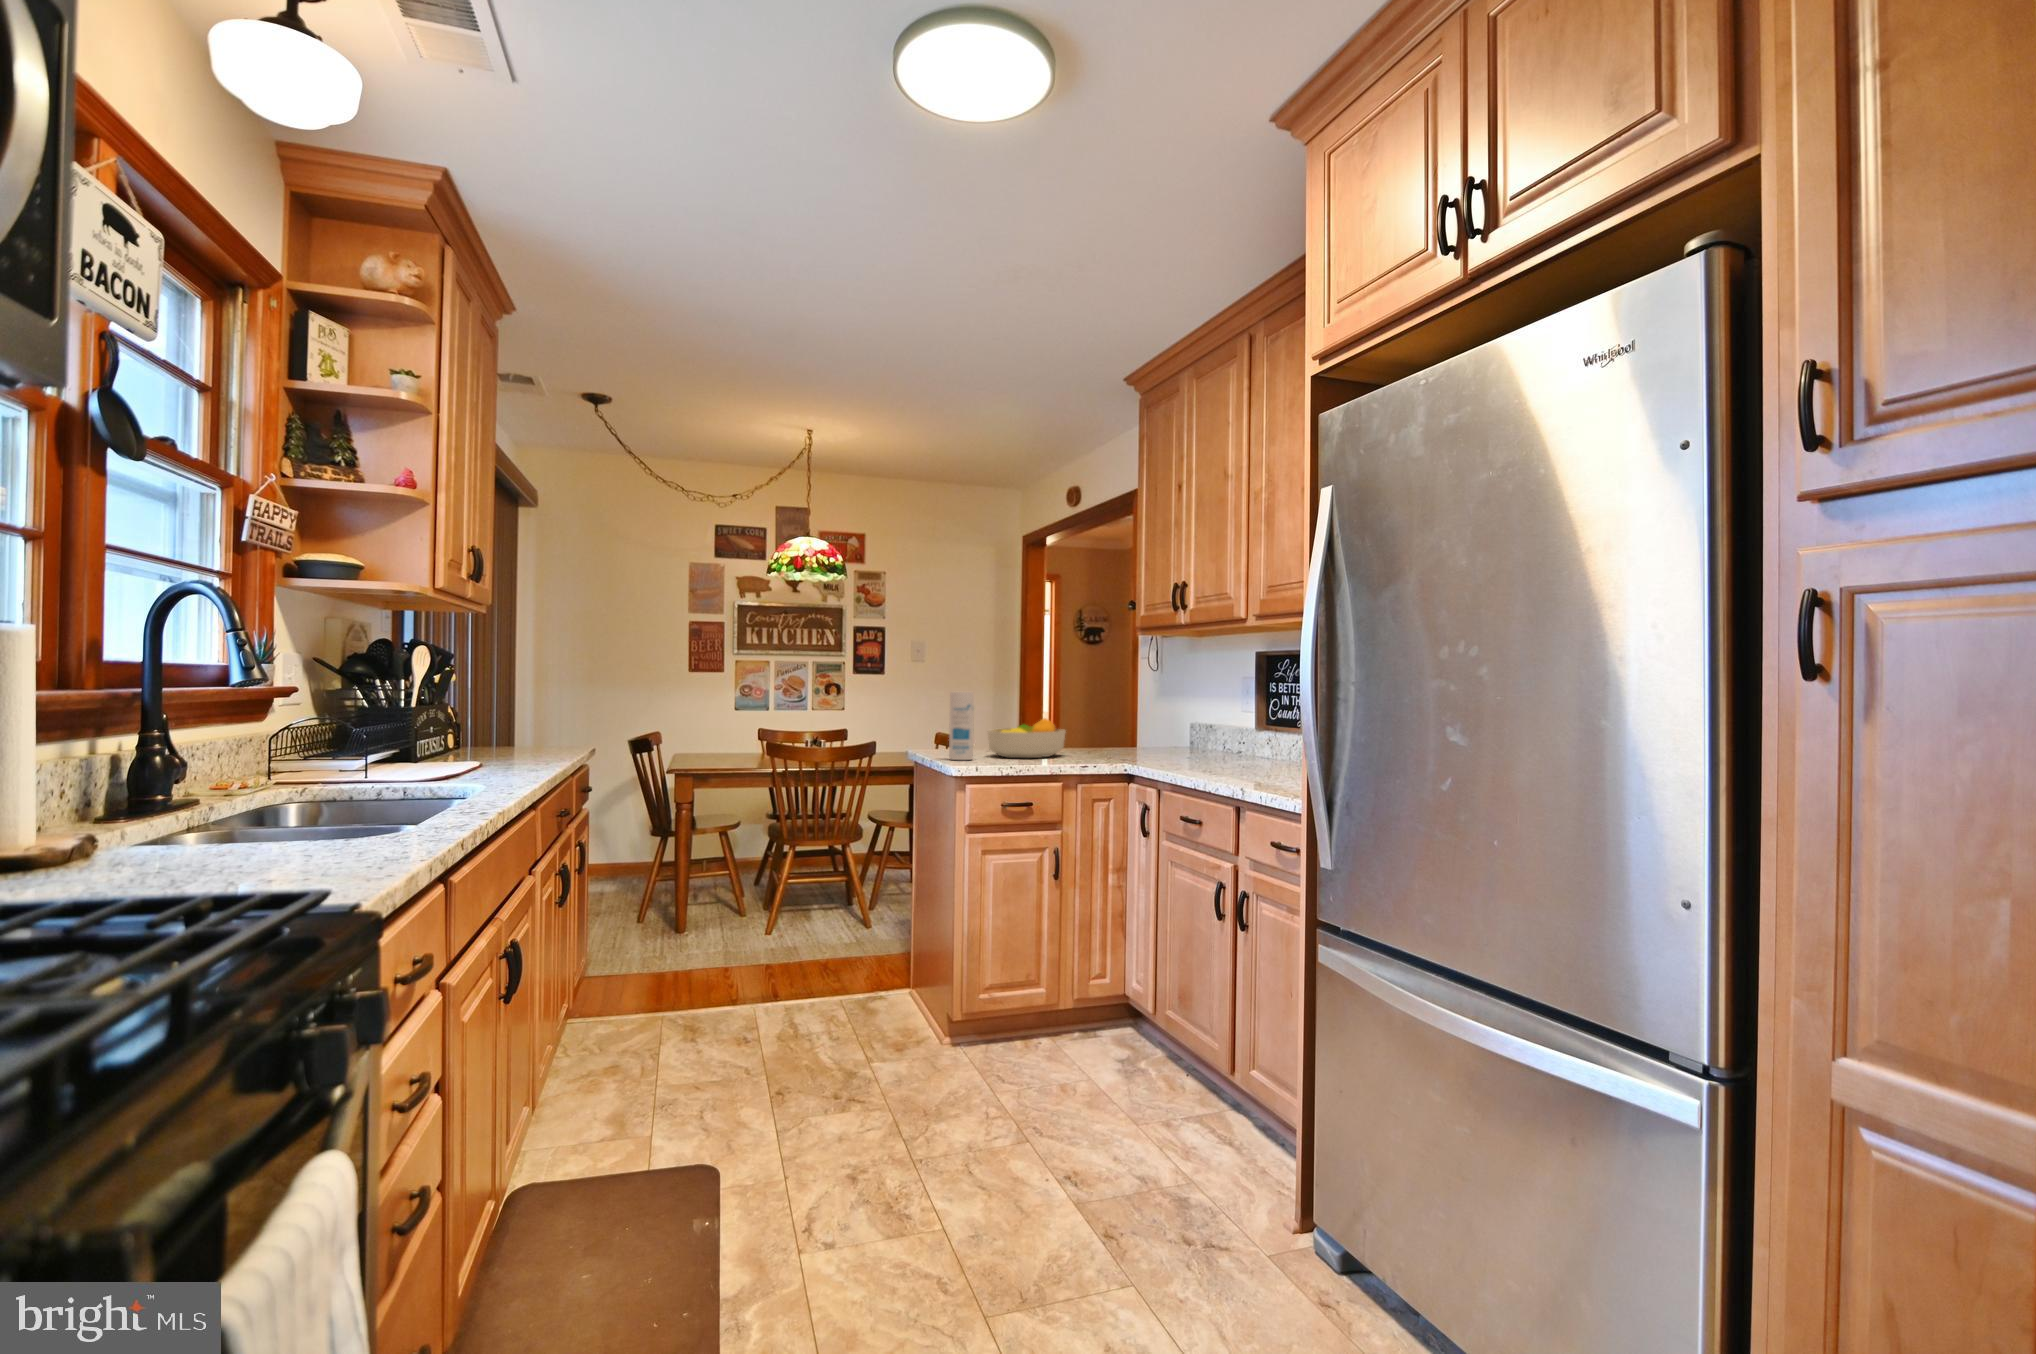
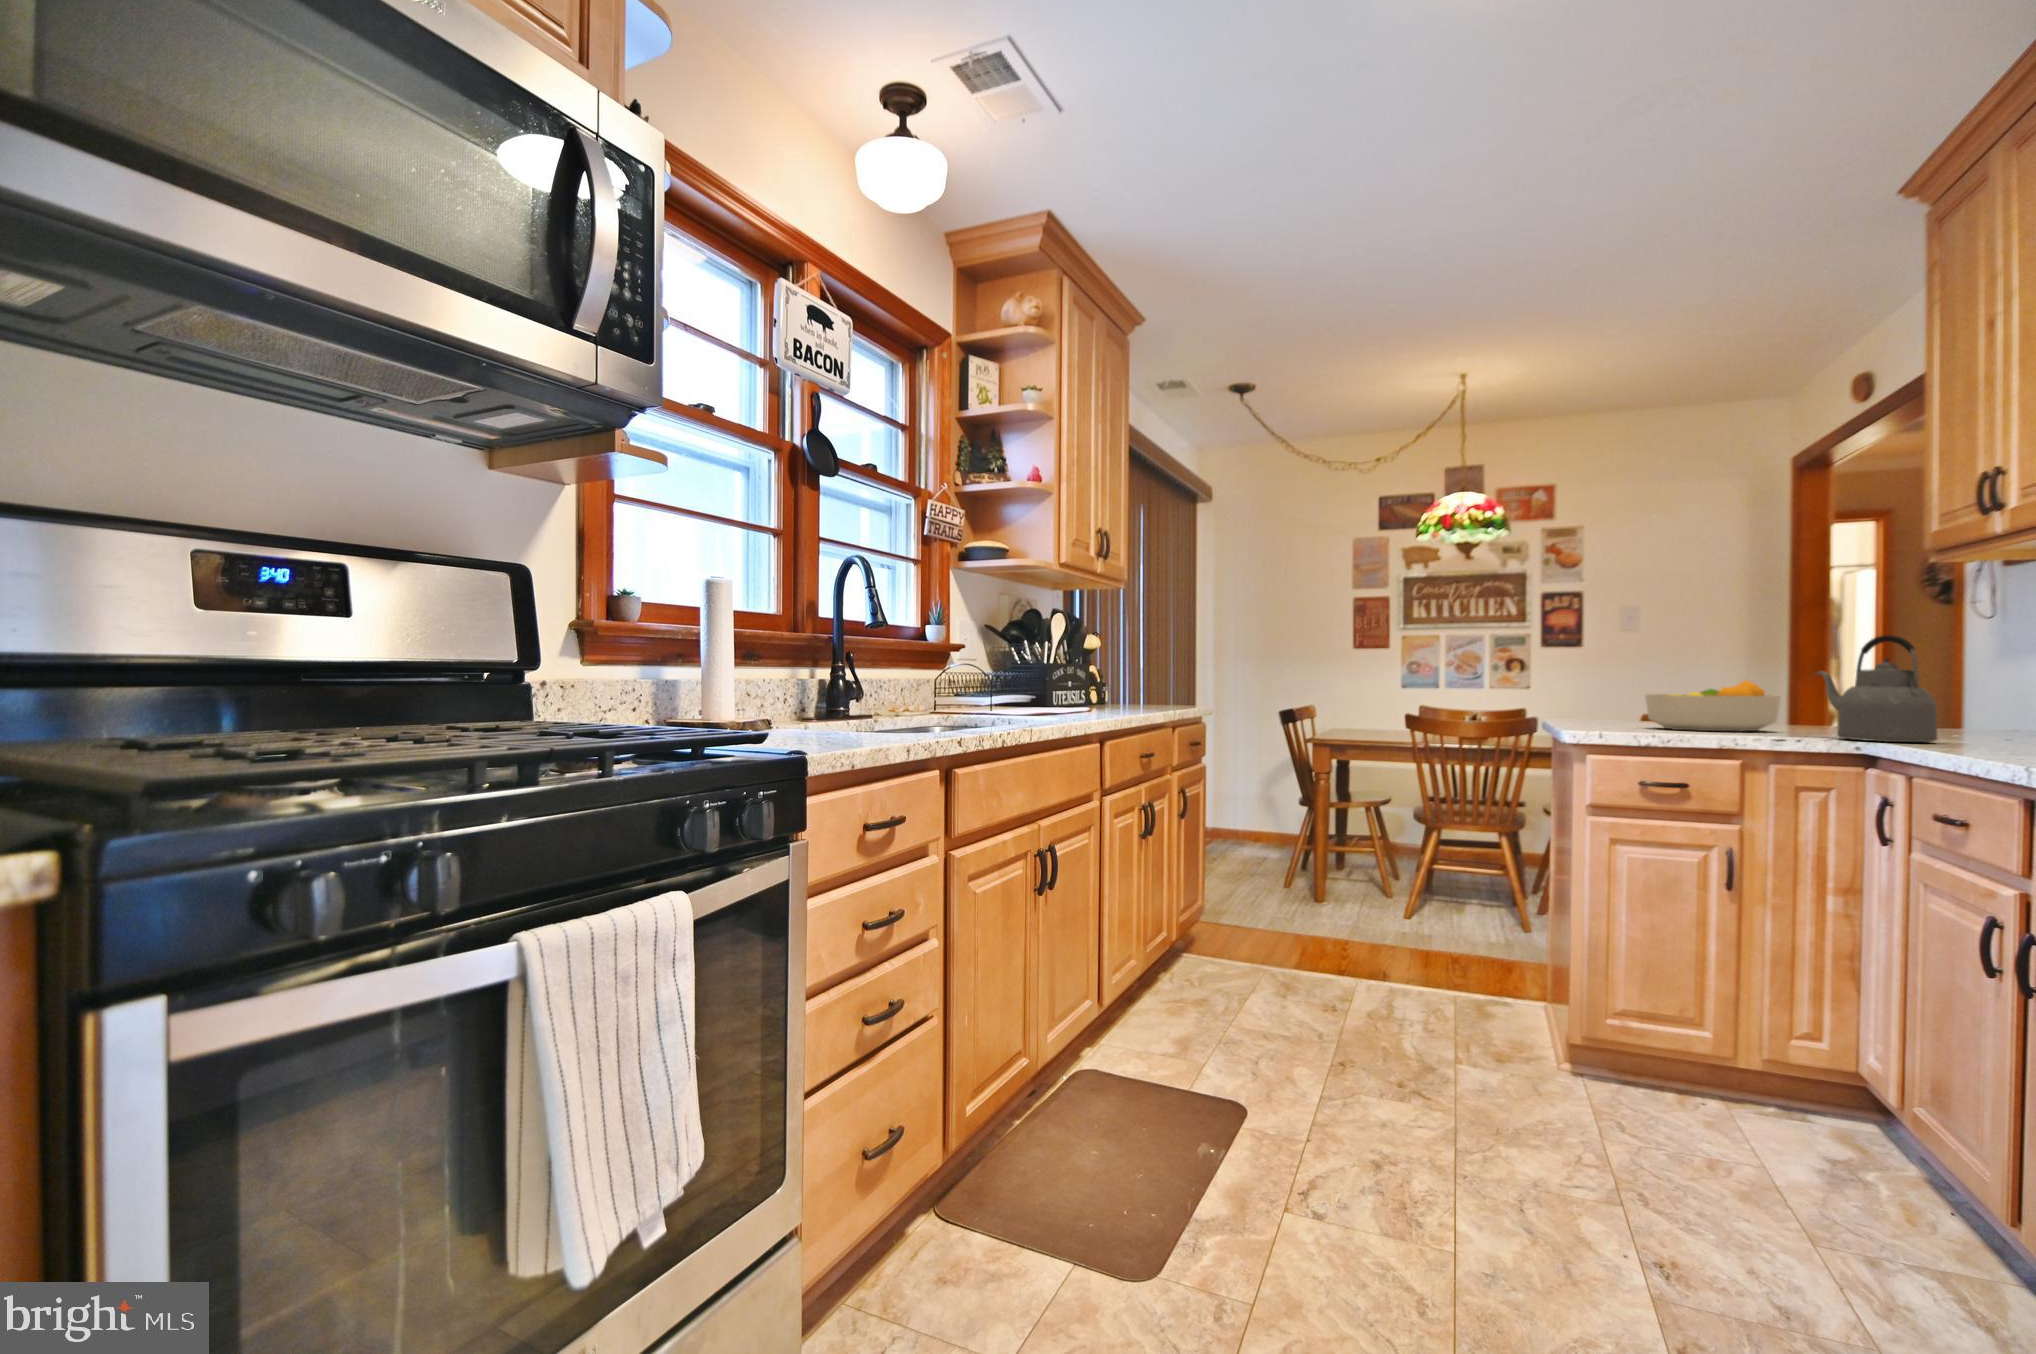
canister: present [949,692,974,760] -> none [1578,643,1613,728]
kettle: none [1094,693,1161,766] -> present [1816,635,1938,742]

